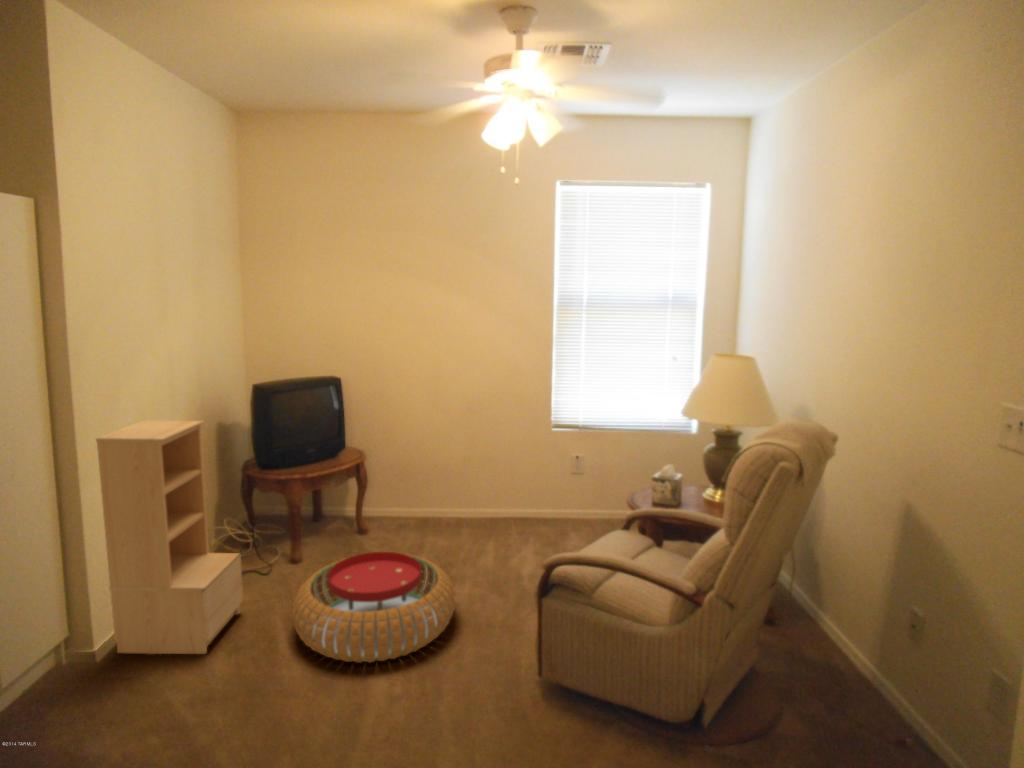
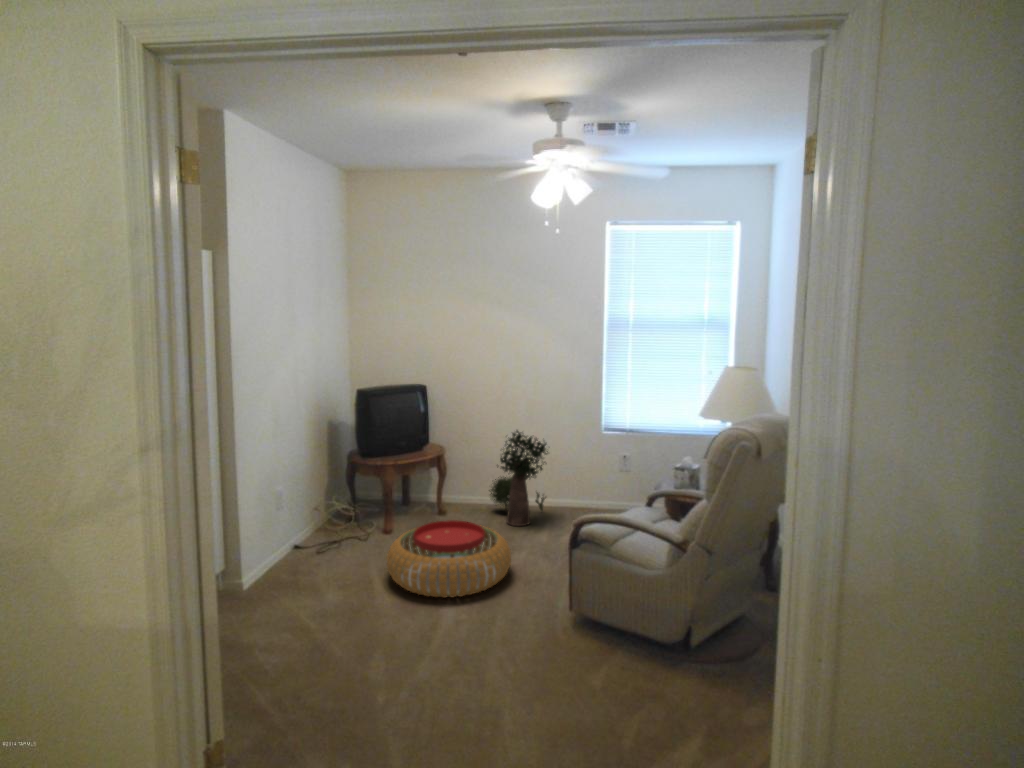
bookshelf: present [96,420,243,654] -> none [254,413,350,587]
potted plant: none [419,429,494,546] -> present [489,430,548,526]

